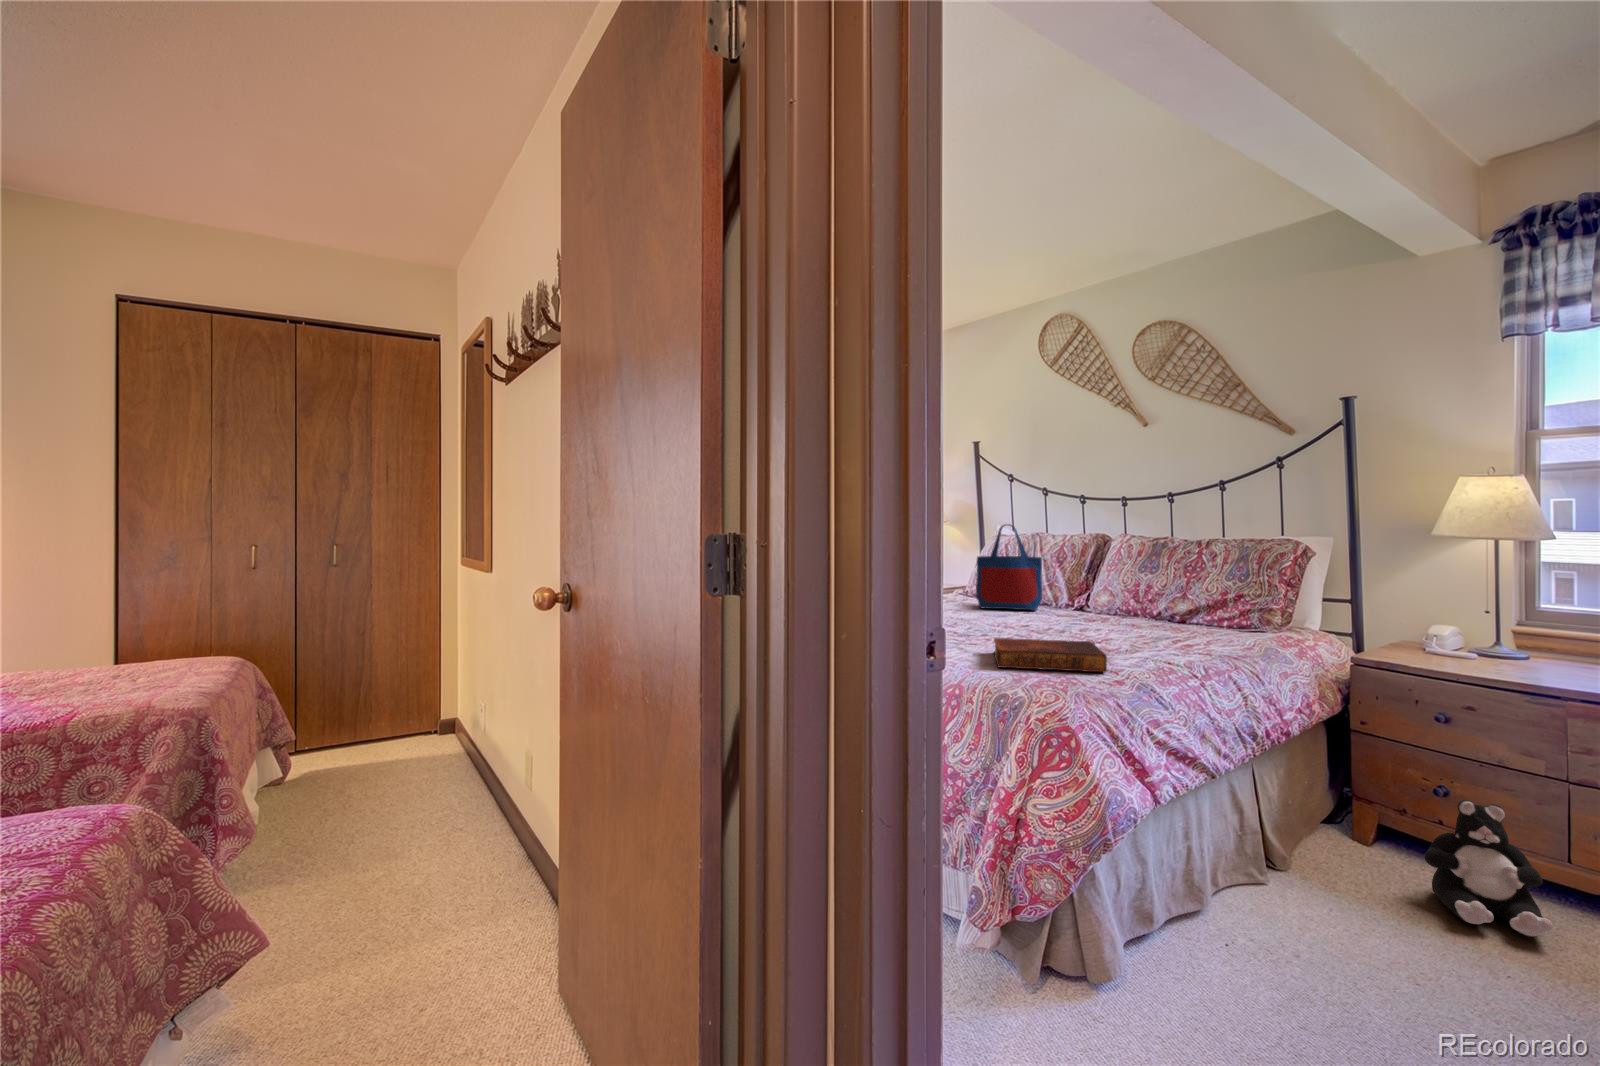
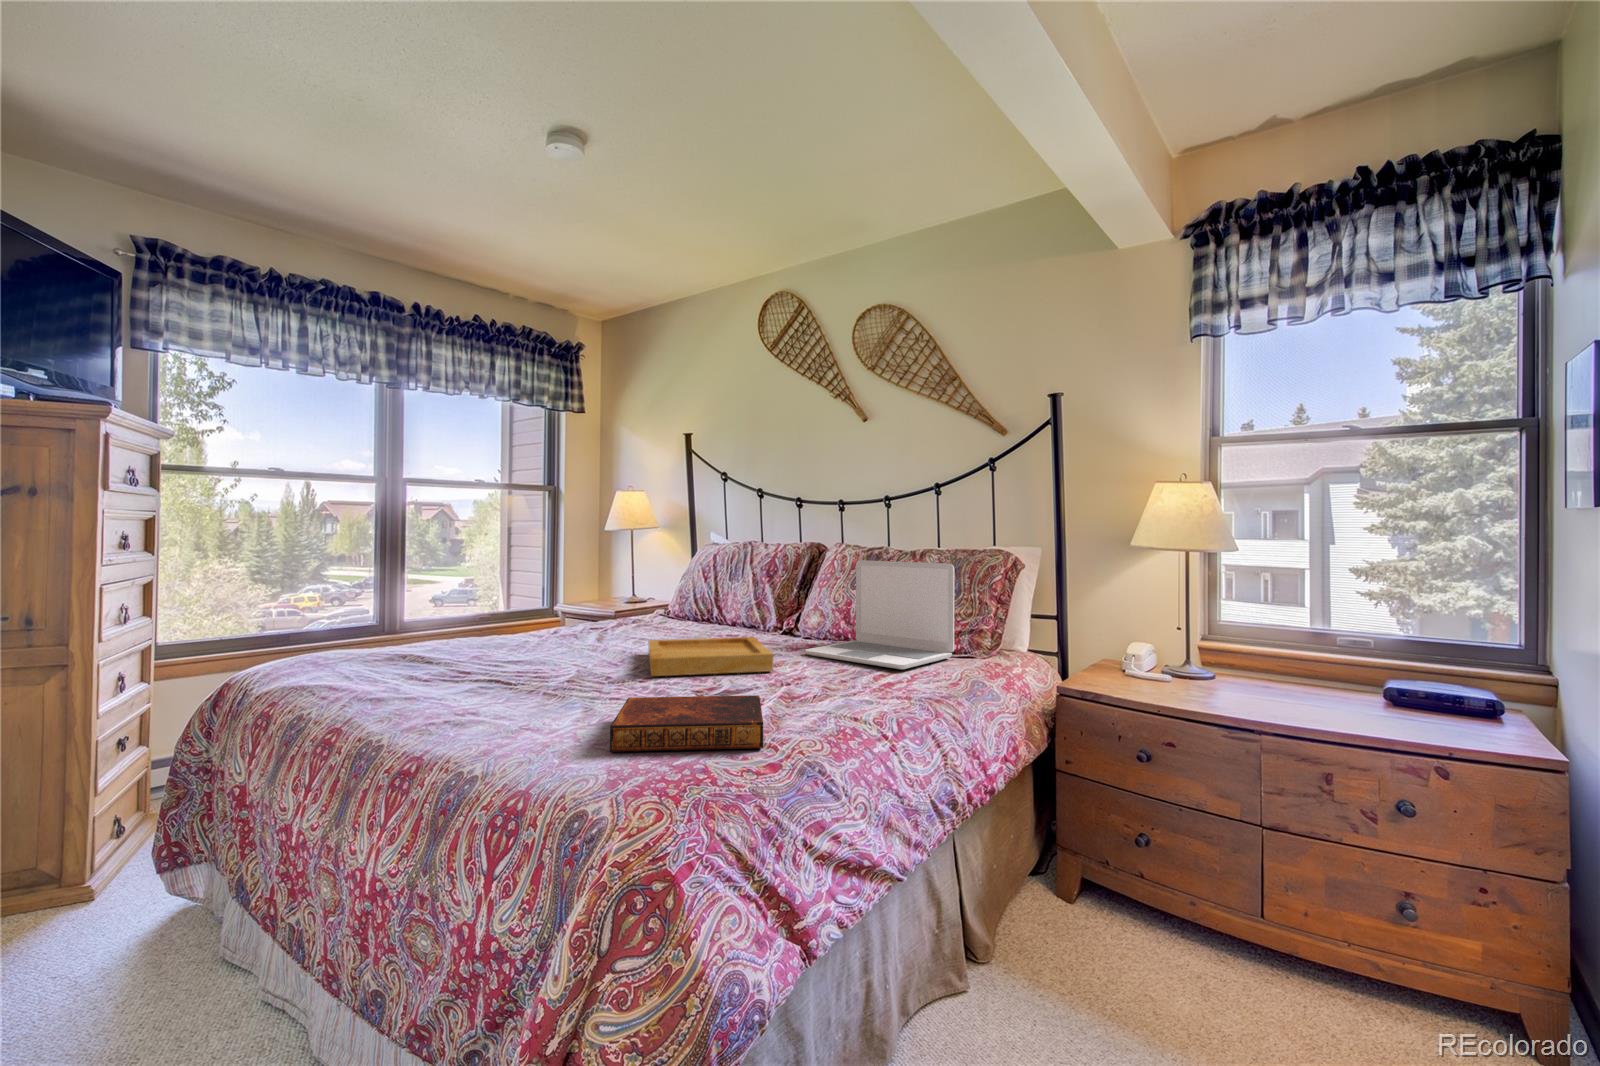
tote bag: present [976,524,1042,611] -> none [664,531,742,640]
laptop: none [1104,548,1244,636] -> present [805,560,954,669]
tray: none [974,607,1085,632] -> present [649,637,773,676]
plush toy: present [1425,800,1553,937] -> none [1129,853,1252,1017]

